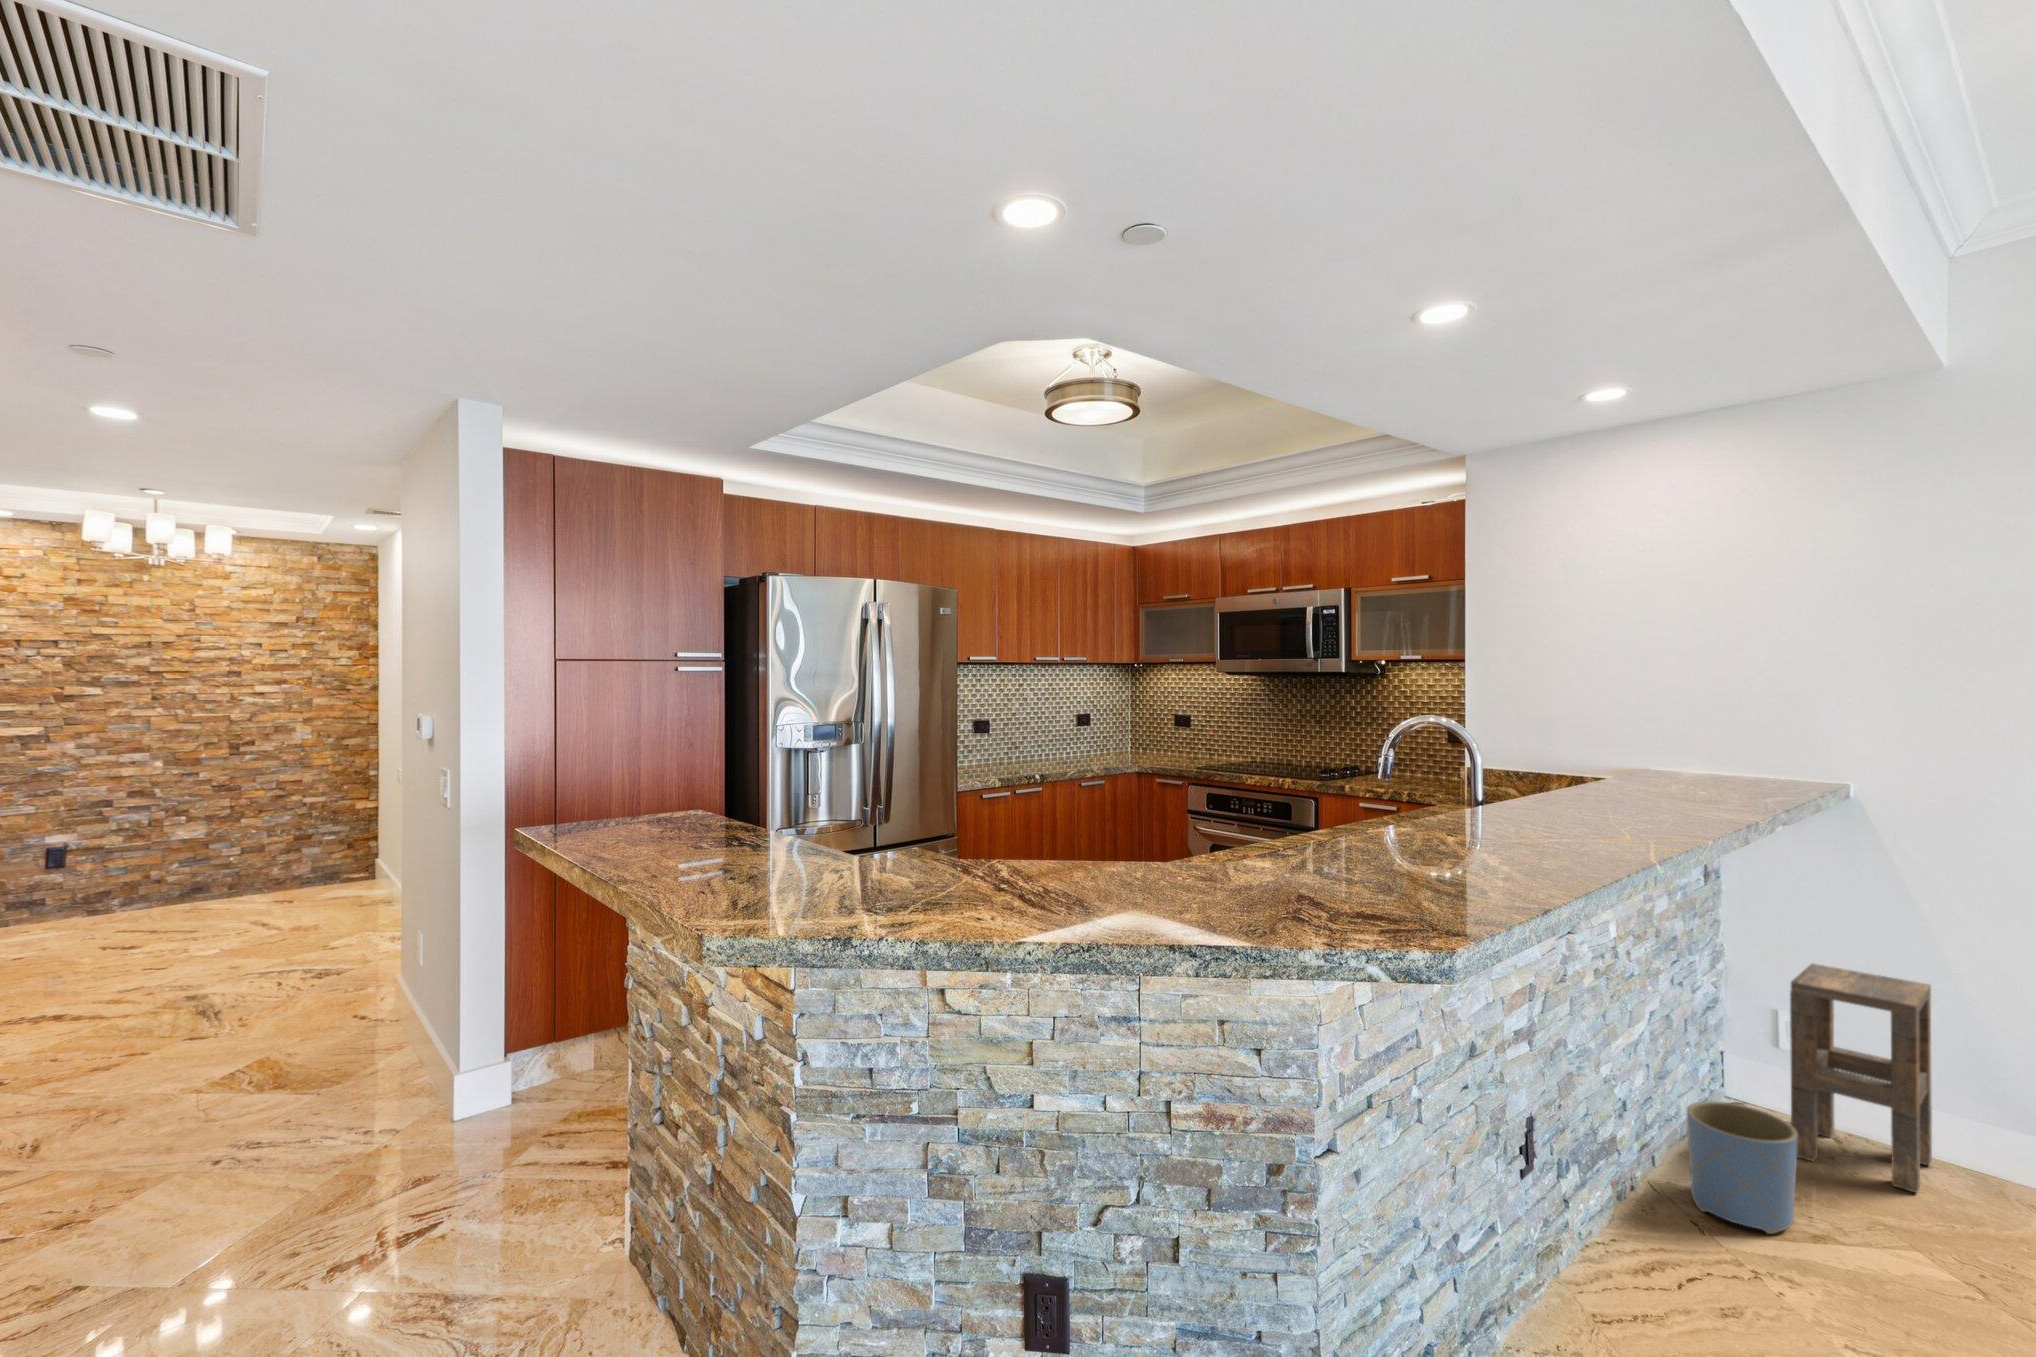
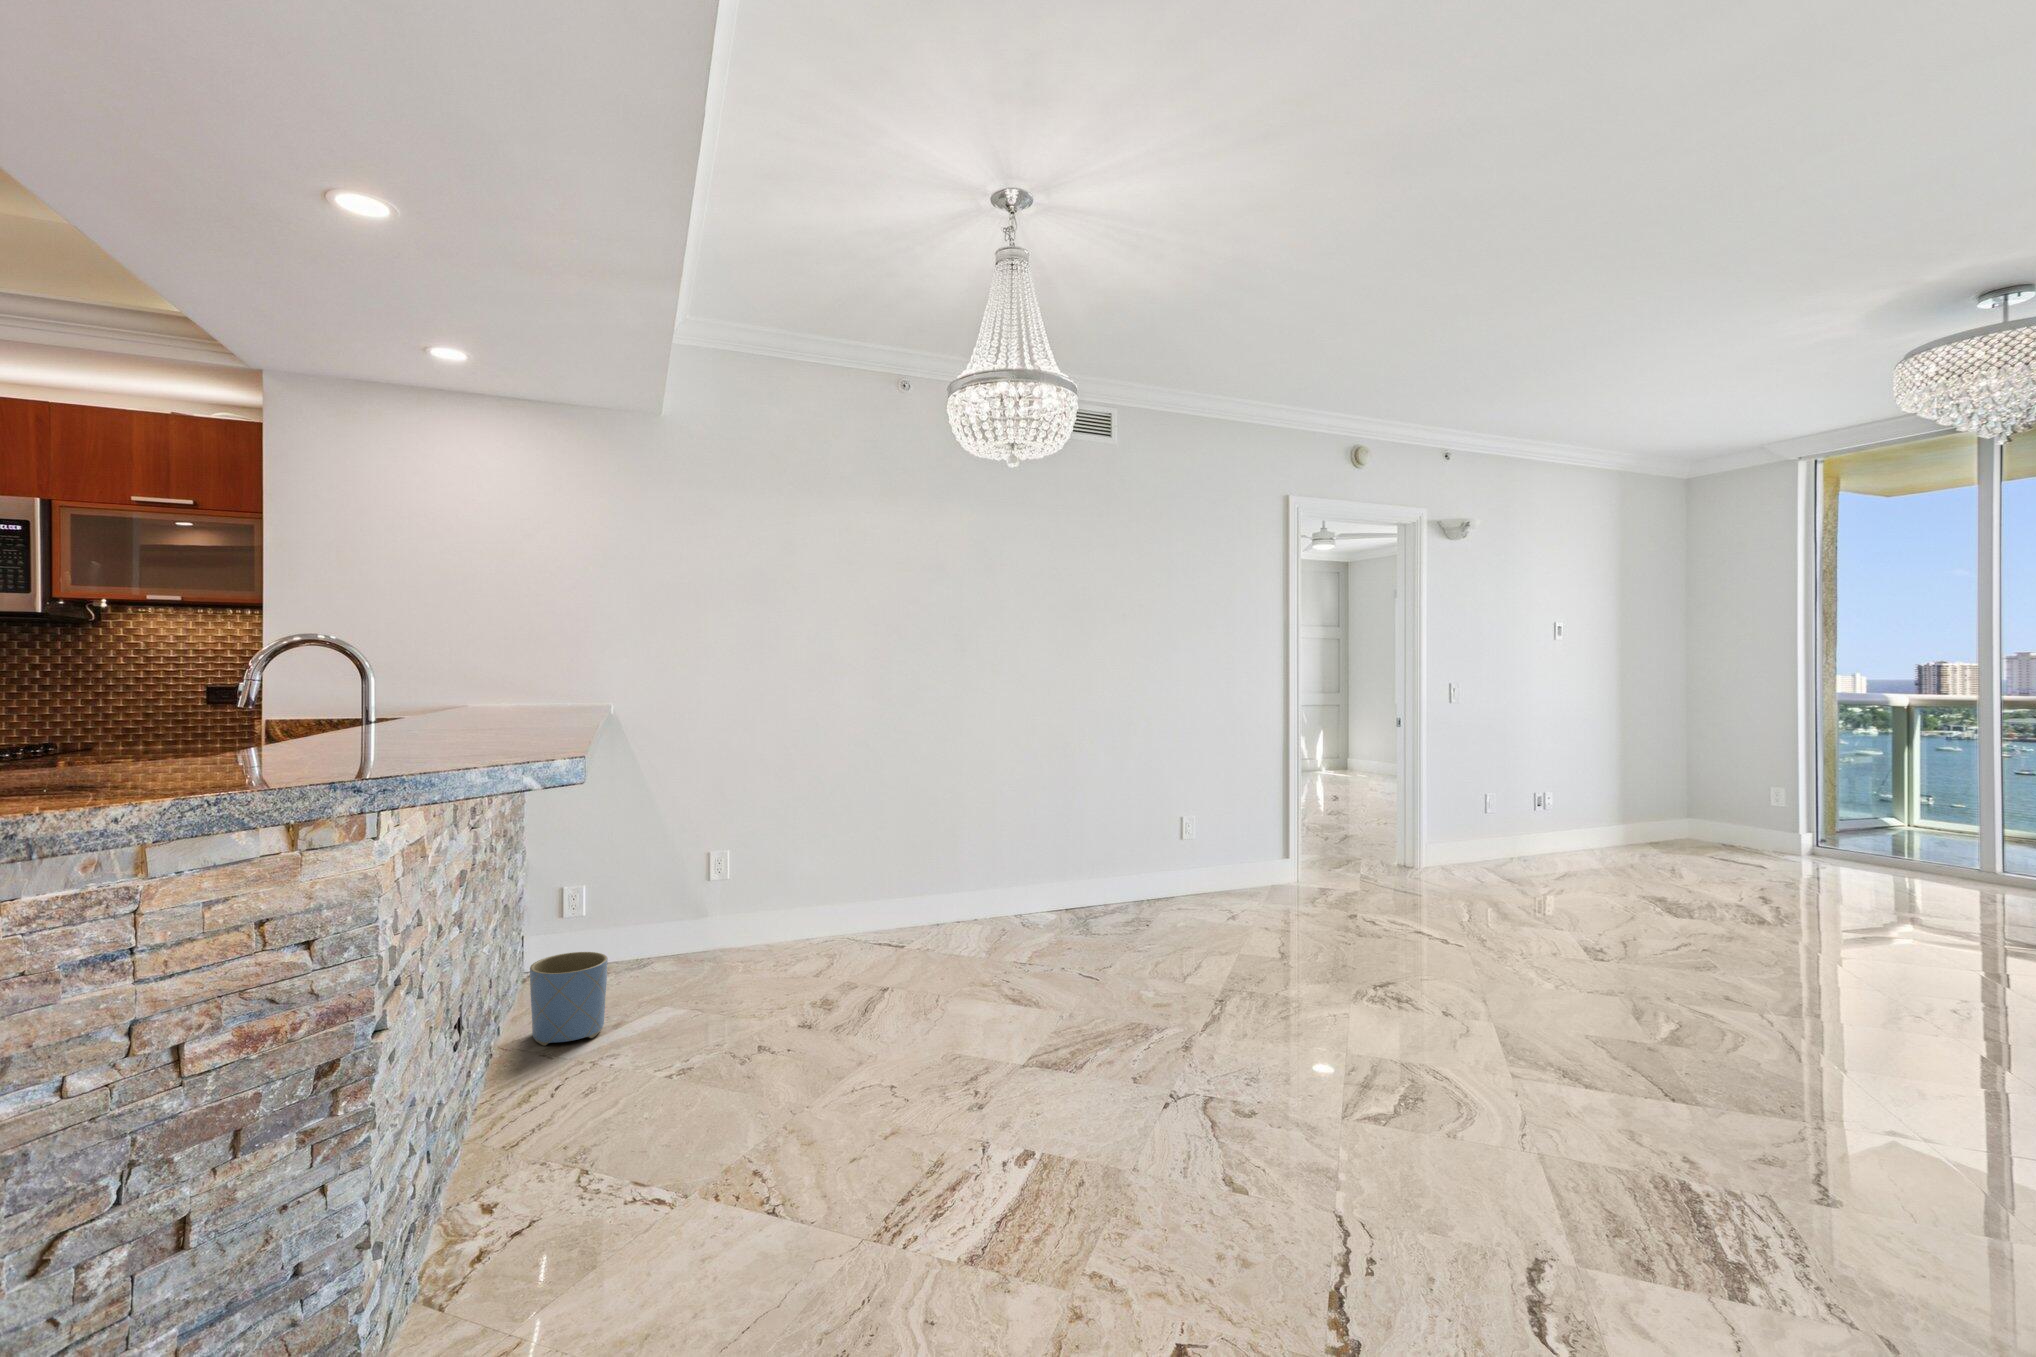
side table: present [1790,964,1932,1193] -> none [582,839,659,988]

